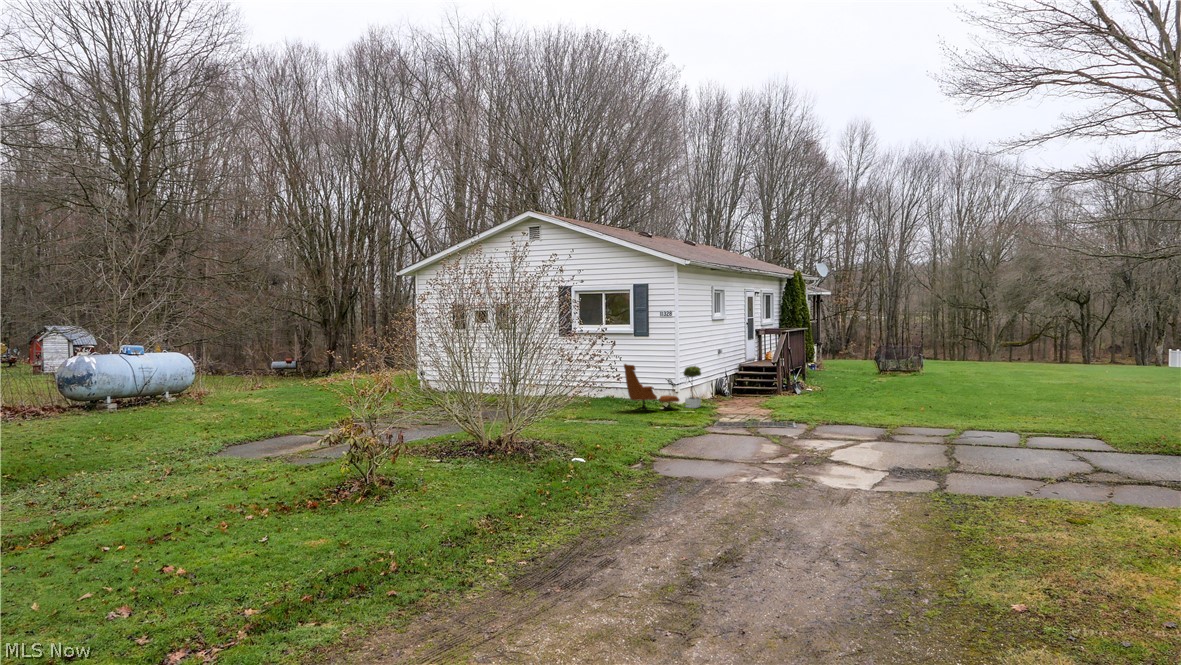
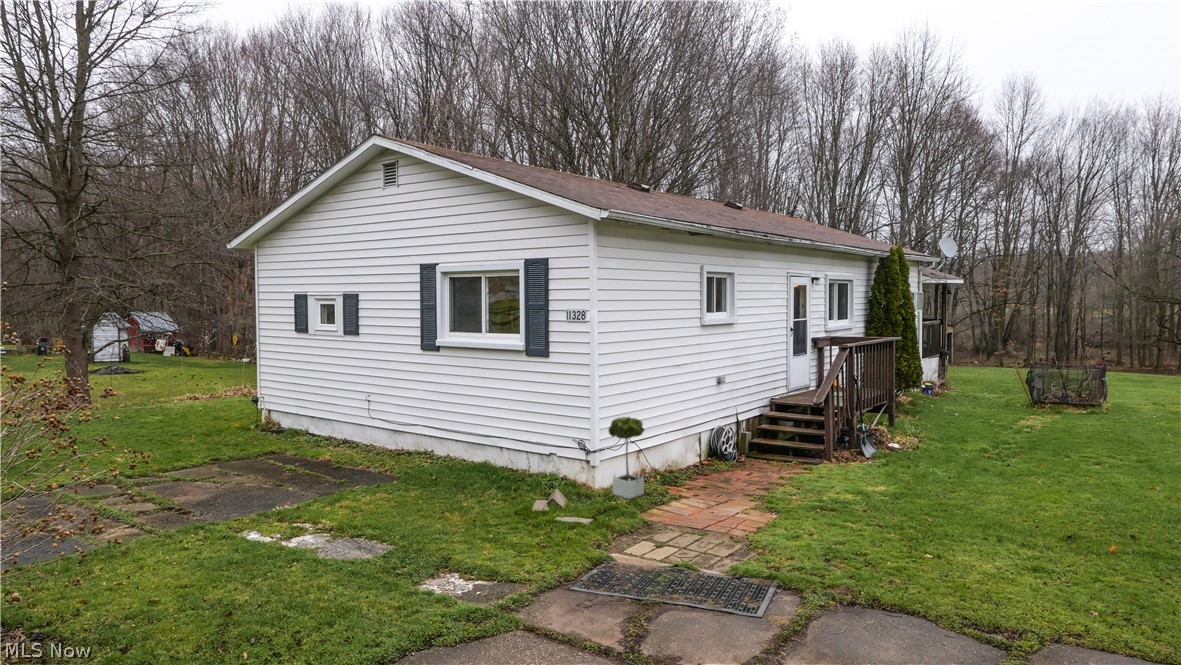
lounge chair: present [624,364,679,411] -> none [479,411,593,513]

